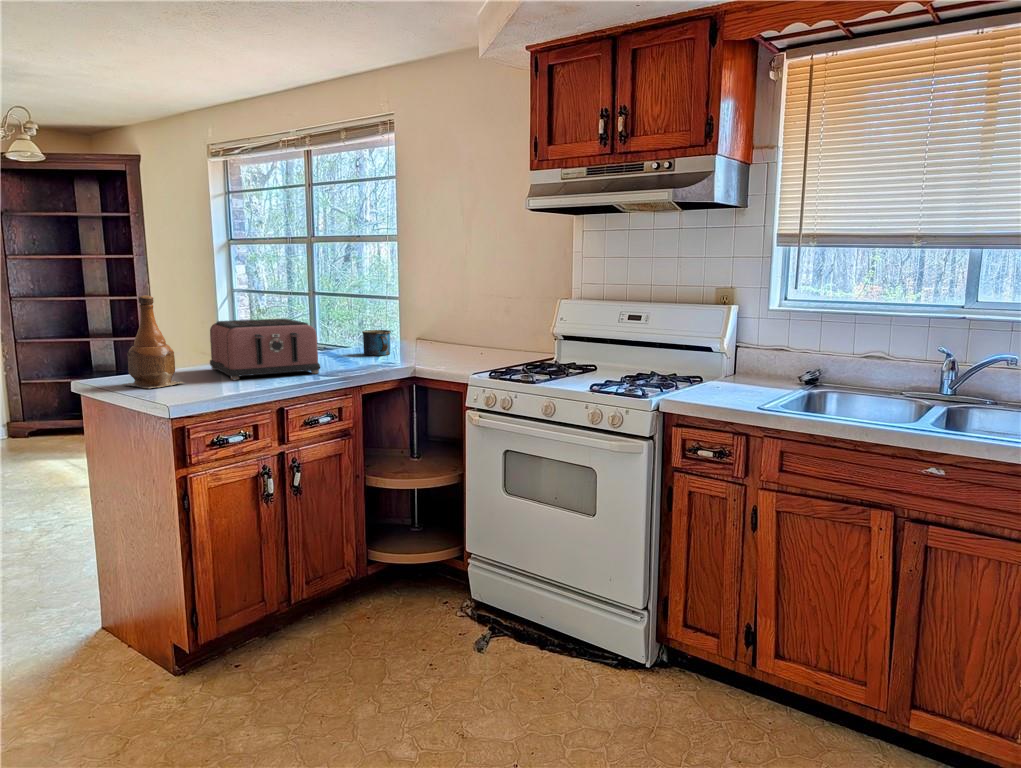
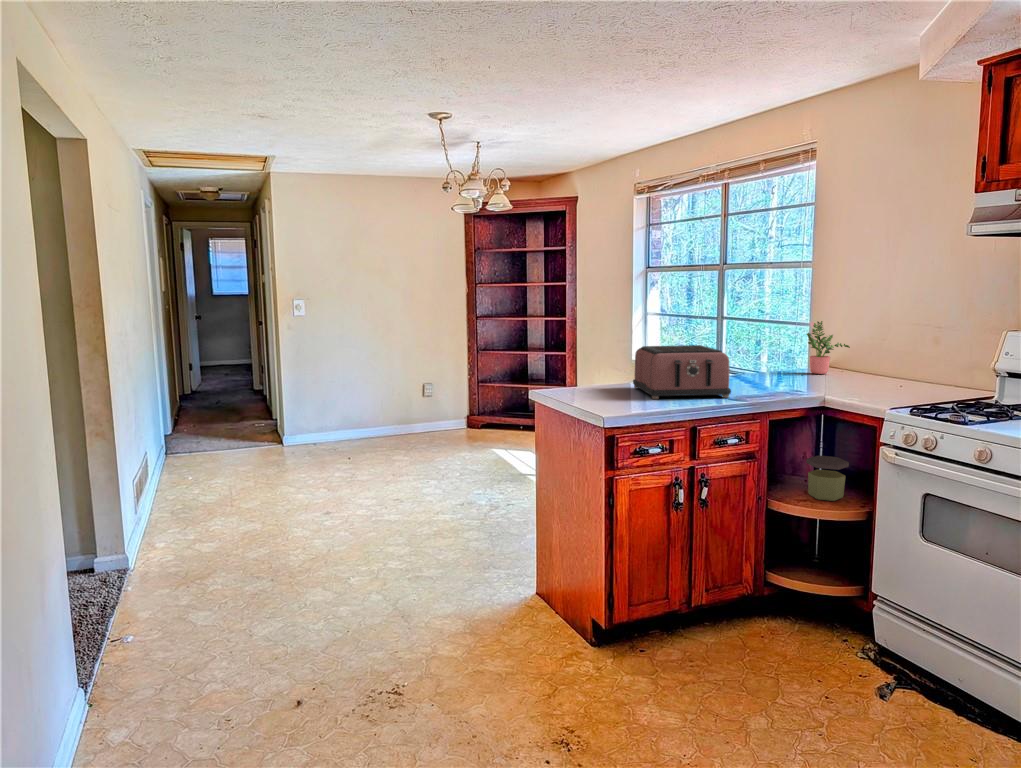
potted plant: none [396,294,437,346] -> present [807,321,850,374]
bottle: present [123,295,184,388] -> none [568,325,616,402]
mug: present [362,330,391,356] -> none [770,357,800,382]
jar: none [402,426,440,470] -> present [806,455,849,501]

